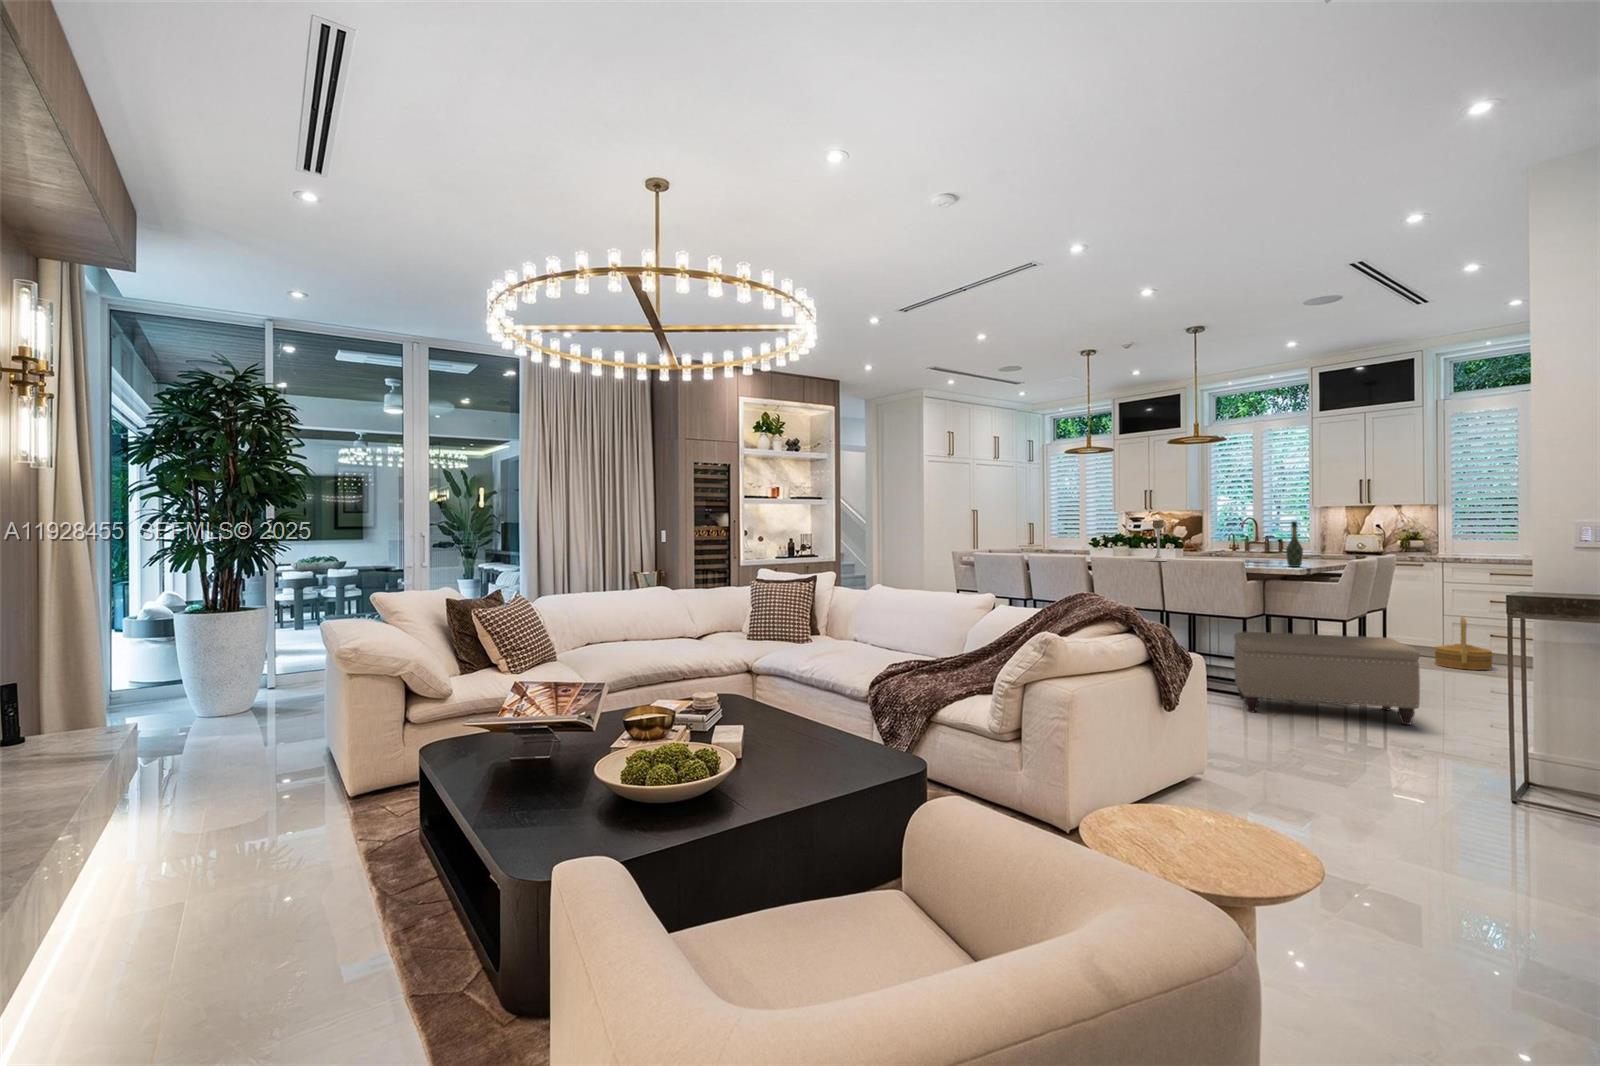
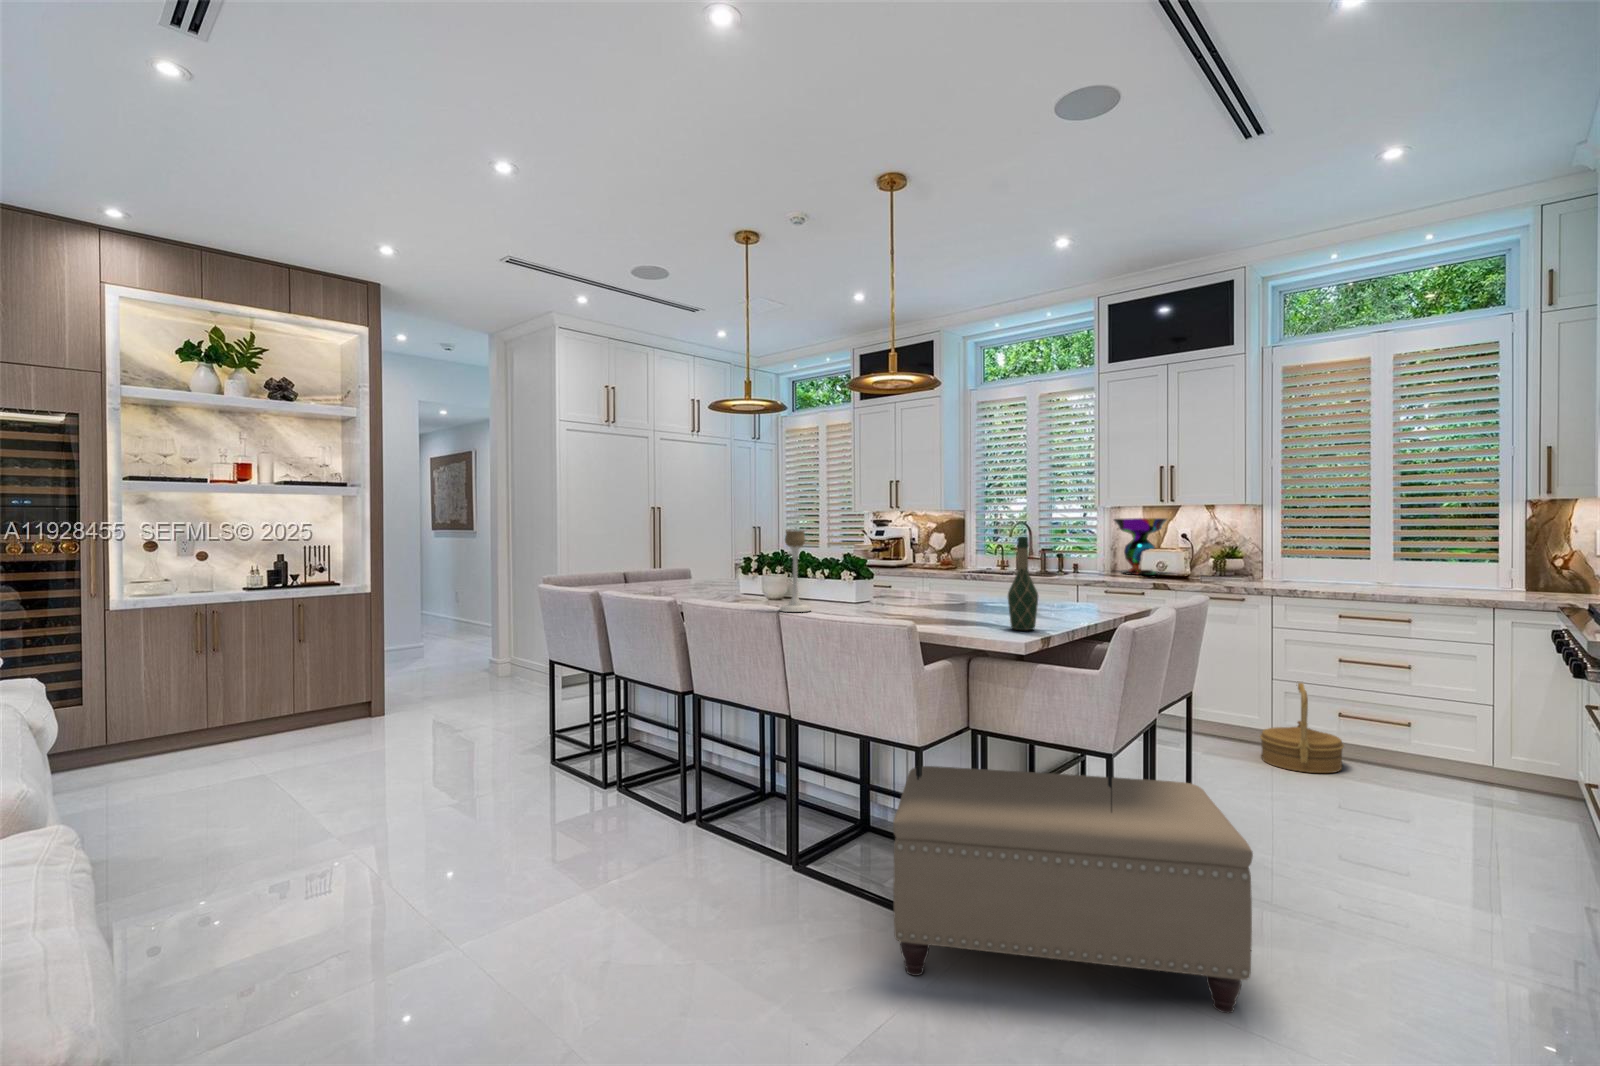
decorative bowl: none [1323,514,1366,551] -> present [1114,518,1167,575]

